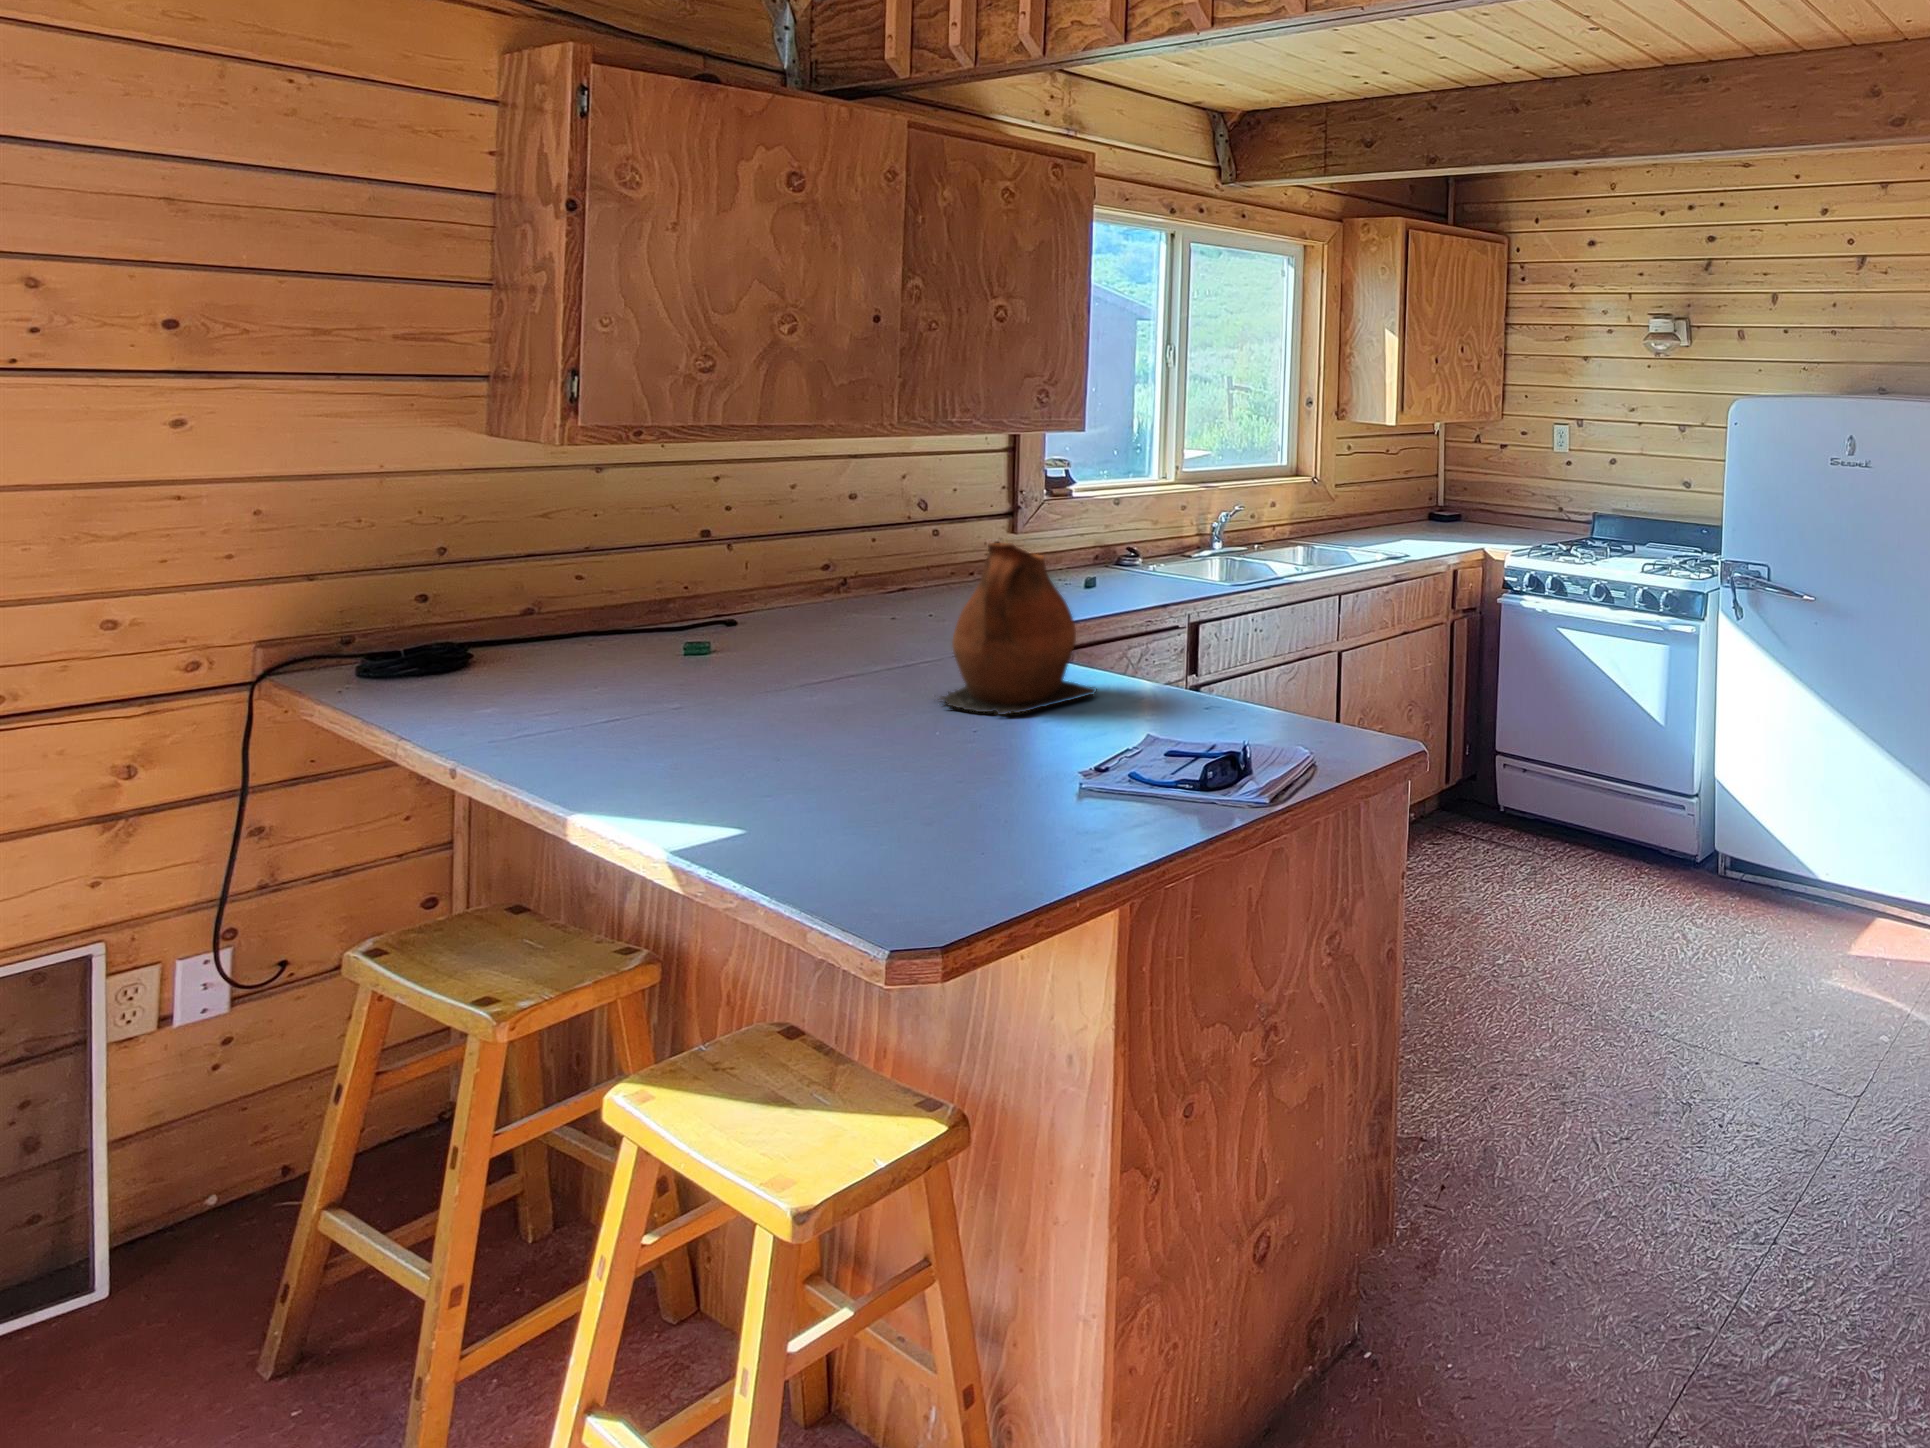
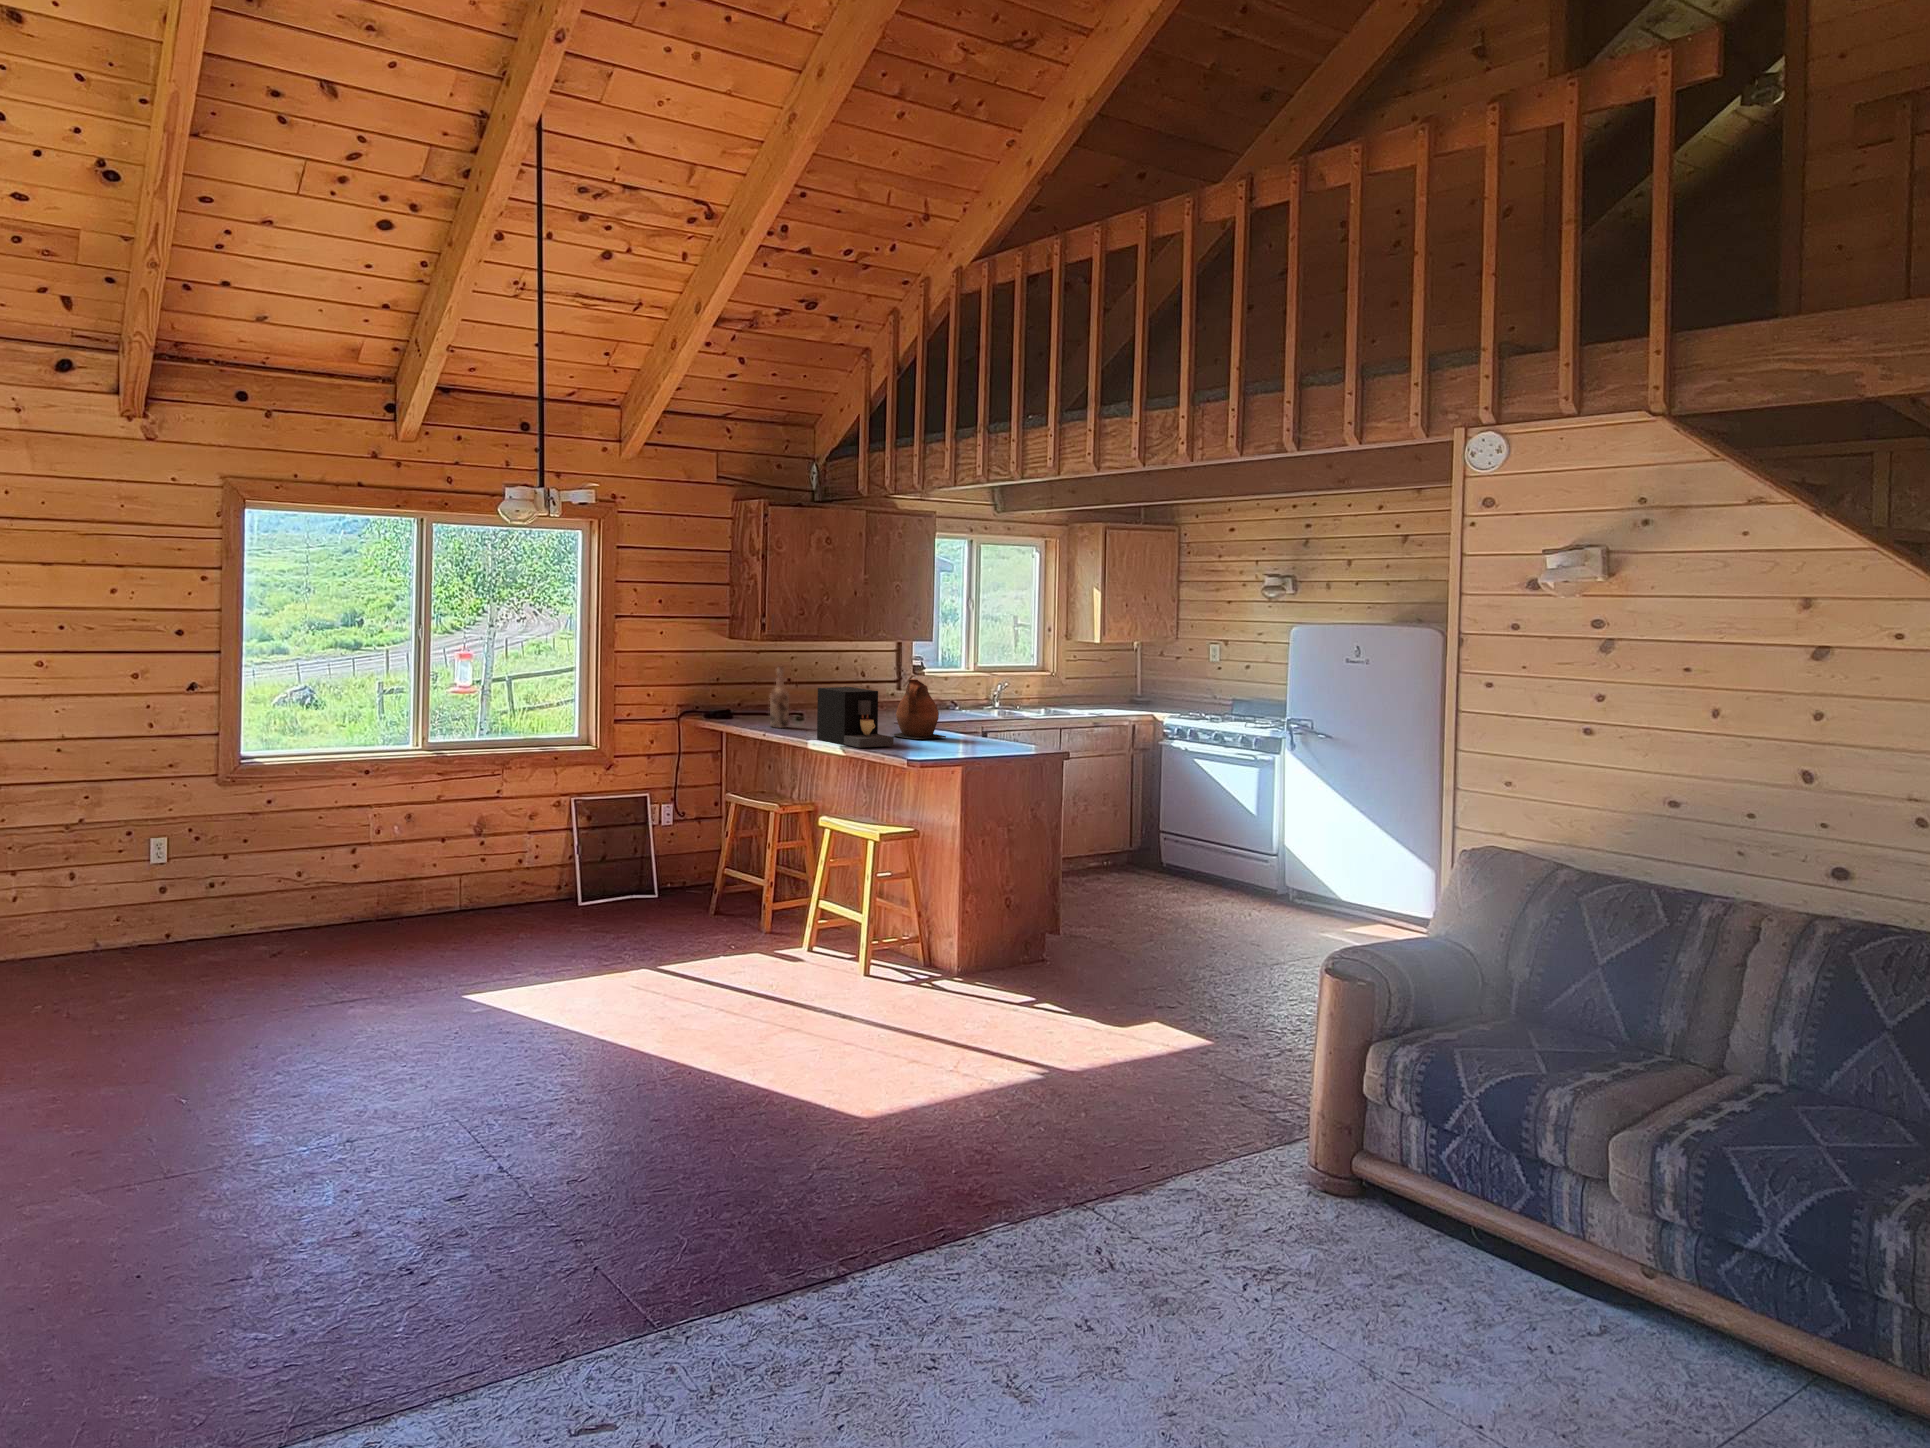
wine bottle: none [558,512,629,698] -> present [770,666,789,728]
coffee maker: none [654,580,909,817] -> present [817,687,894,748]

